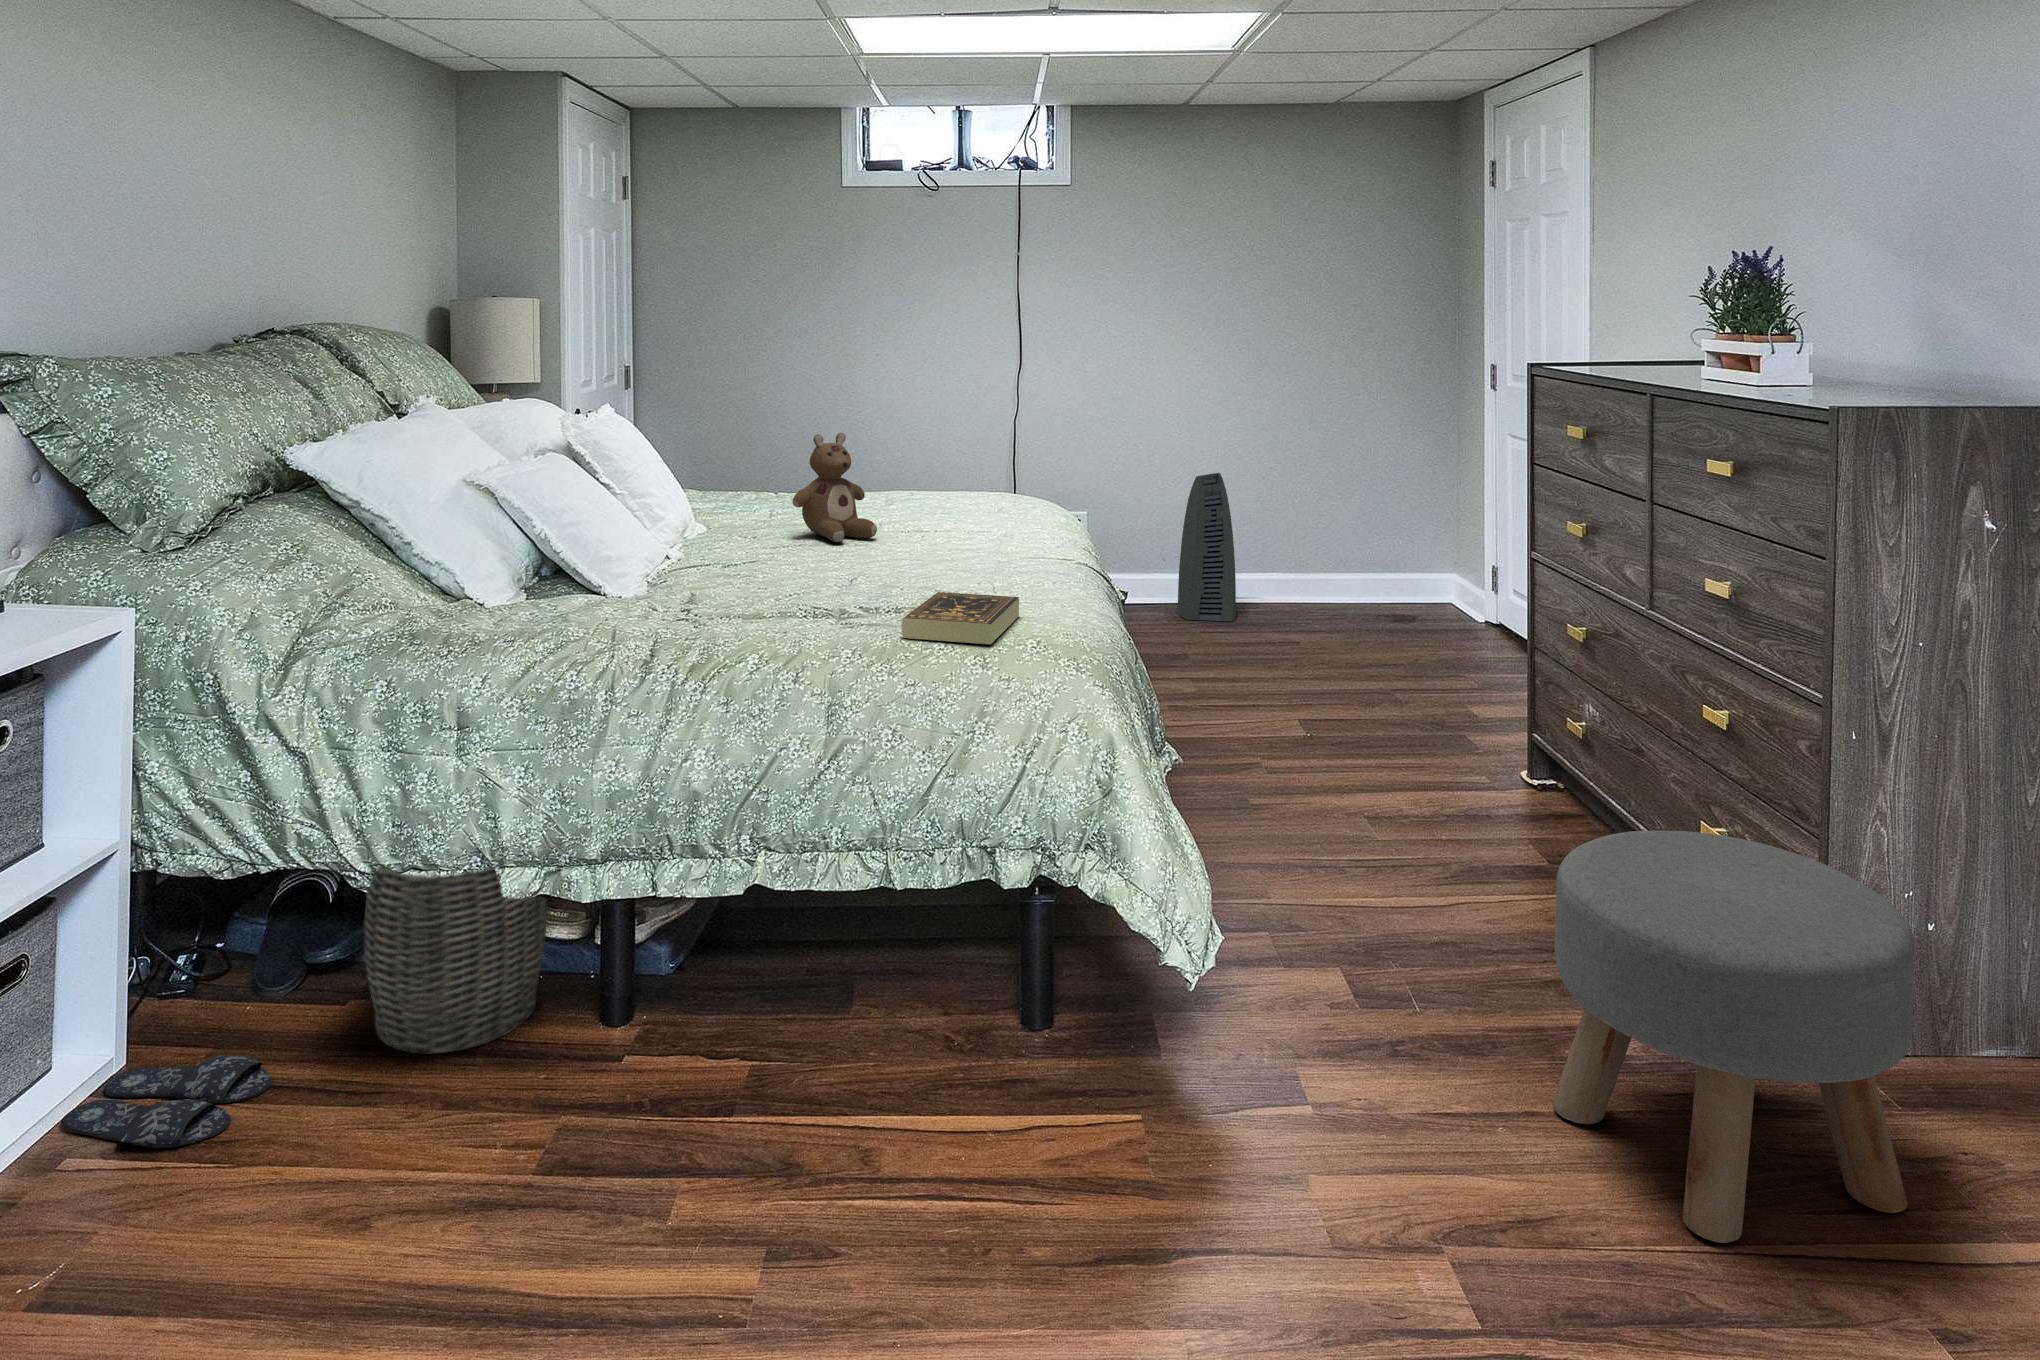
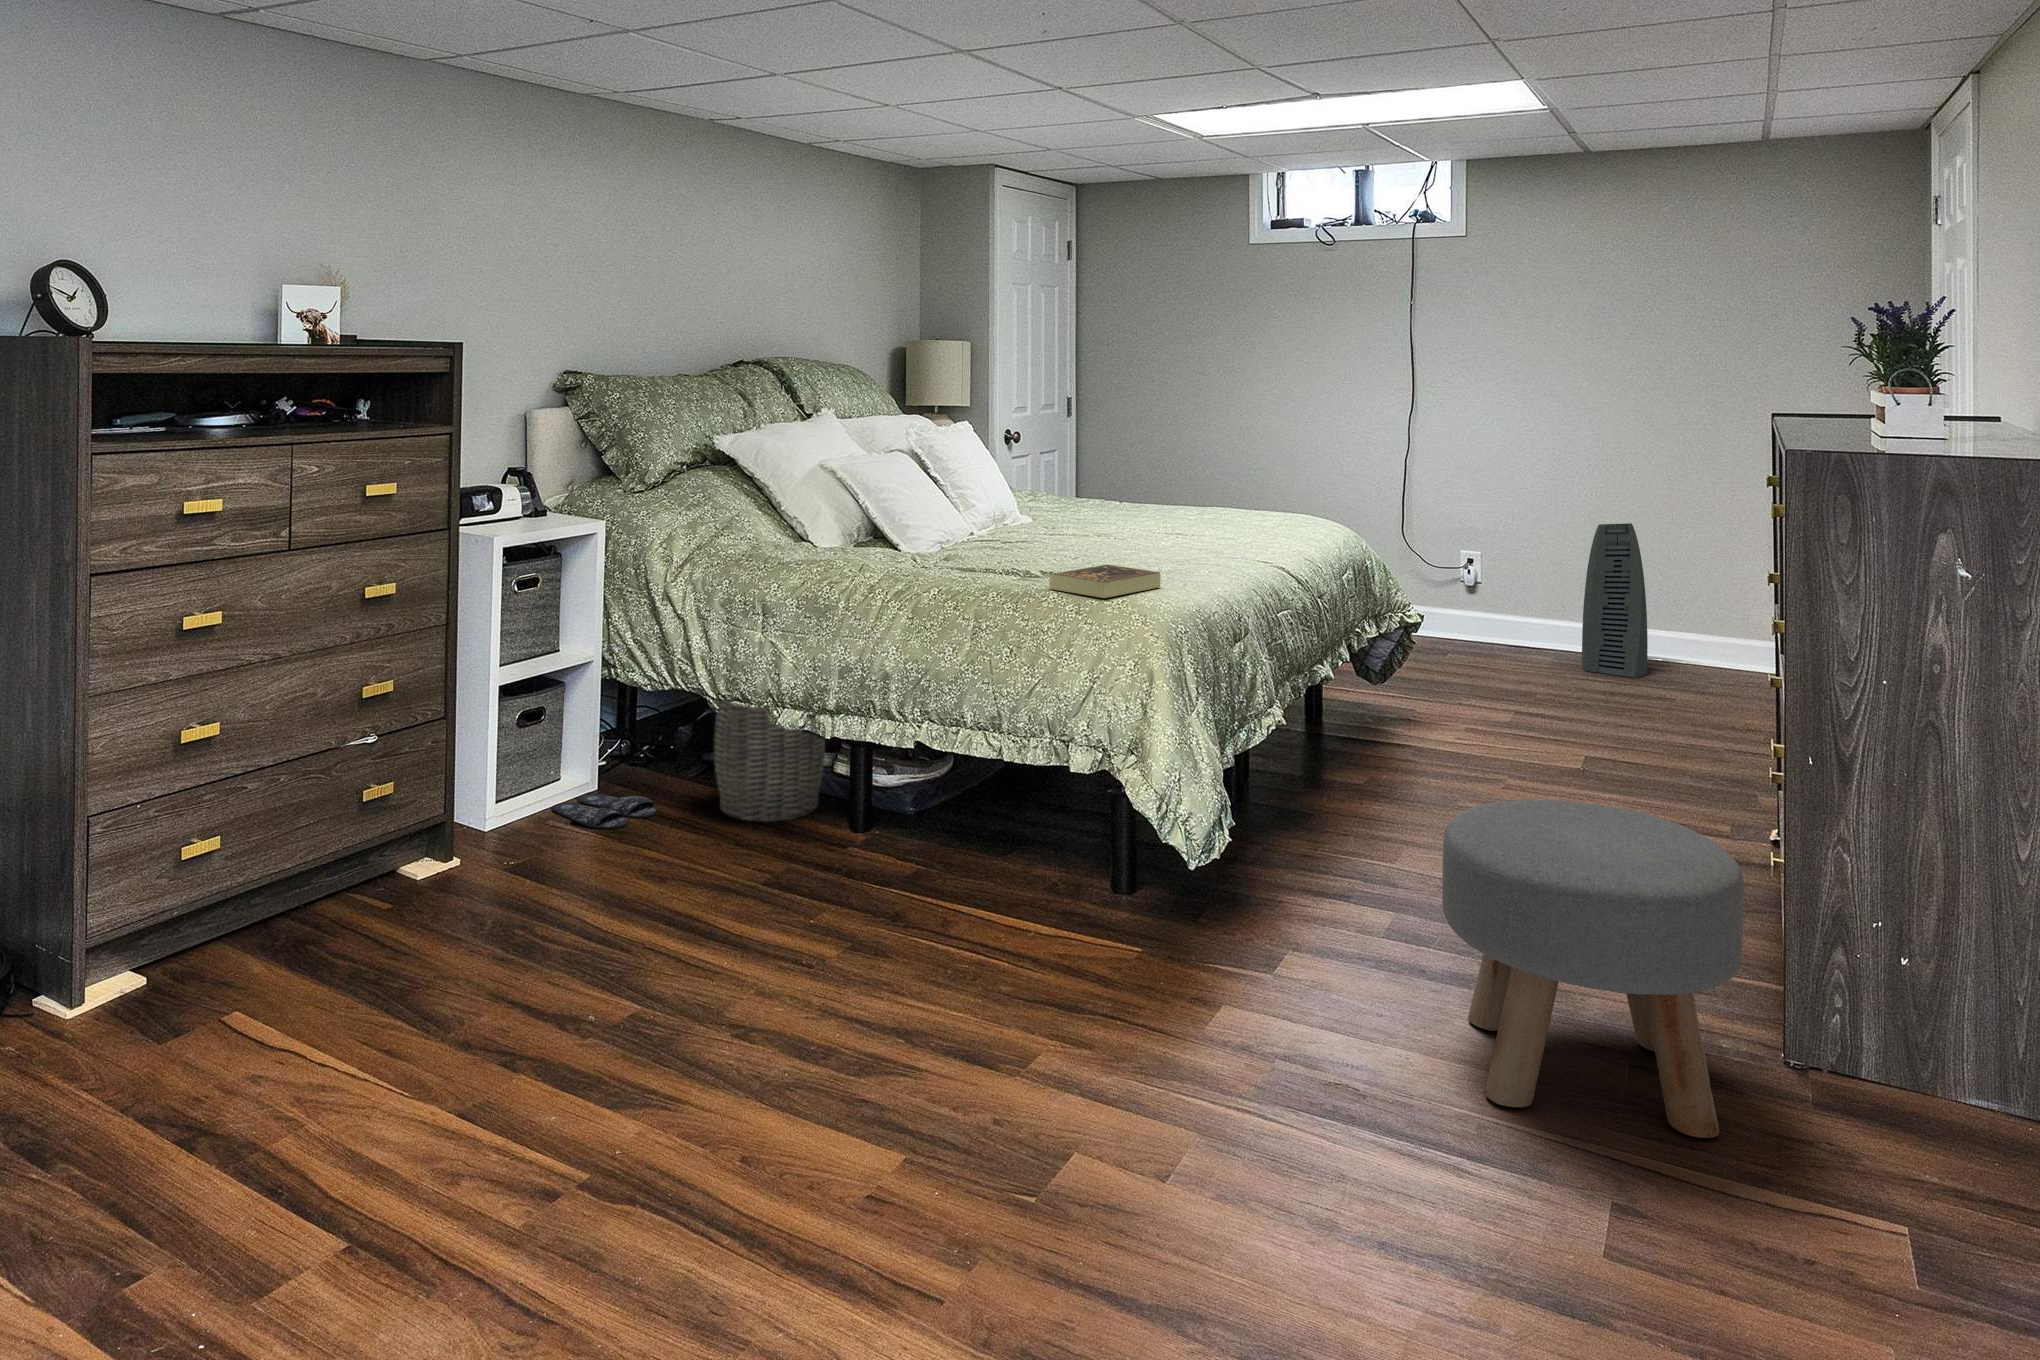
stuffed bear: present [793,433,877,542] -> none [1078,449,1144,535]

